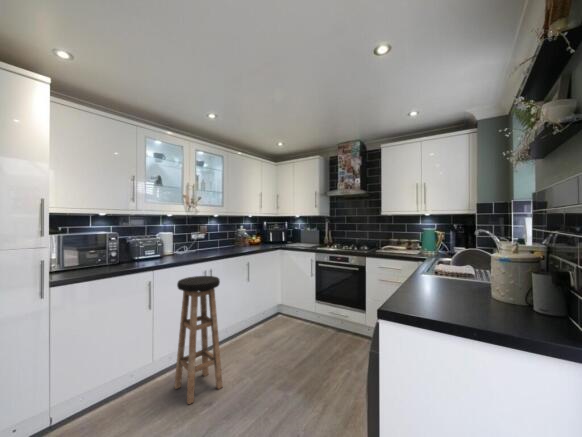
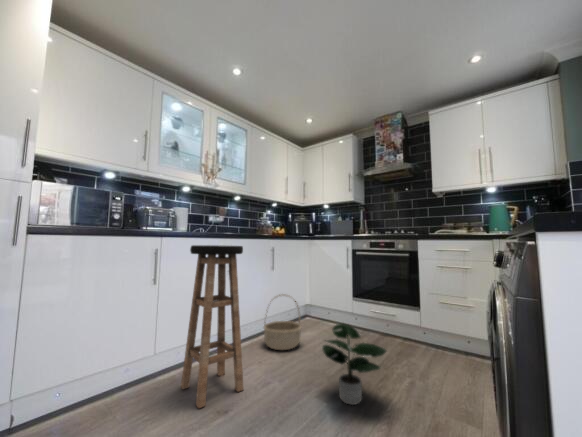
basket: none [240,305,271,350] -> present [264,295,301,350]
potted plant: none [281,334,327,395] -> present [322,323,386,405]

